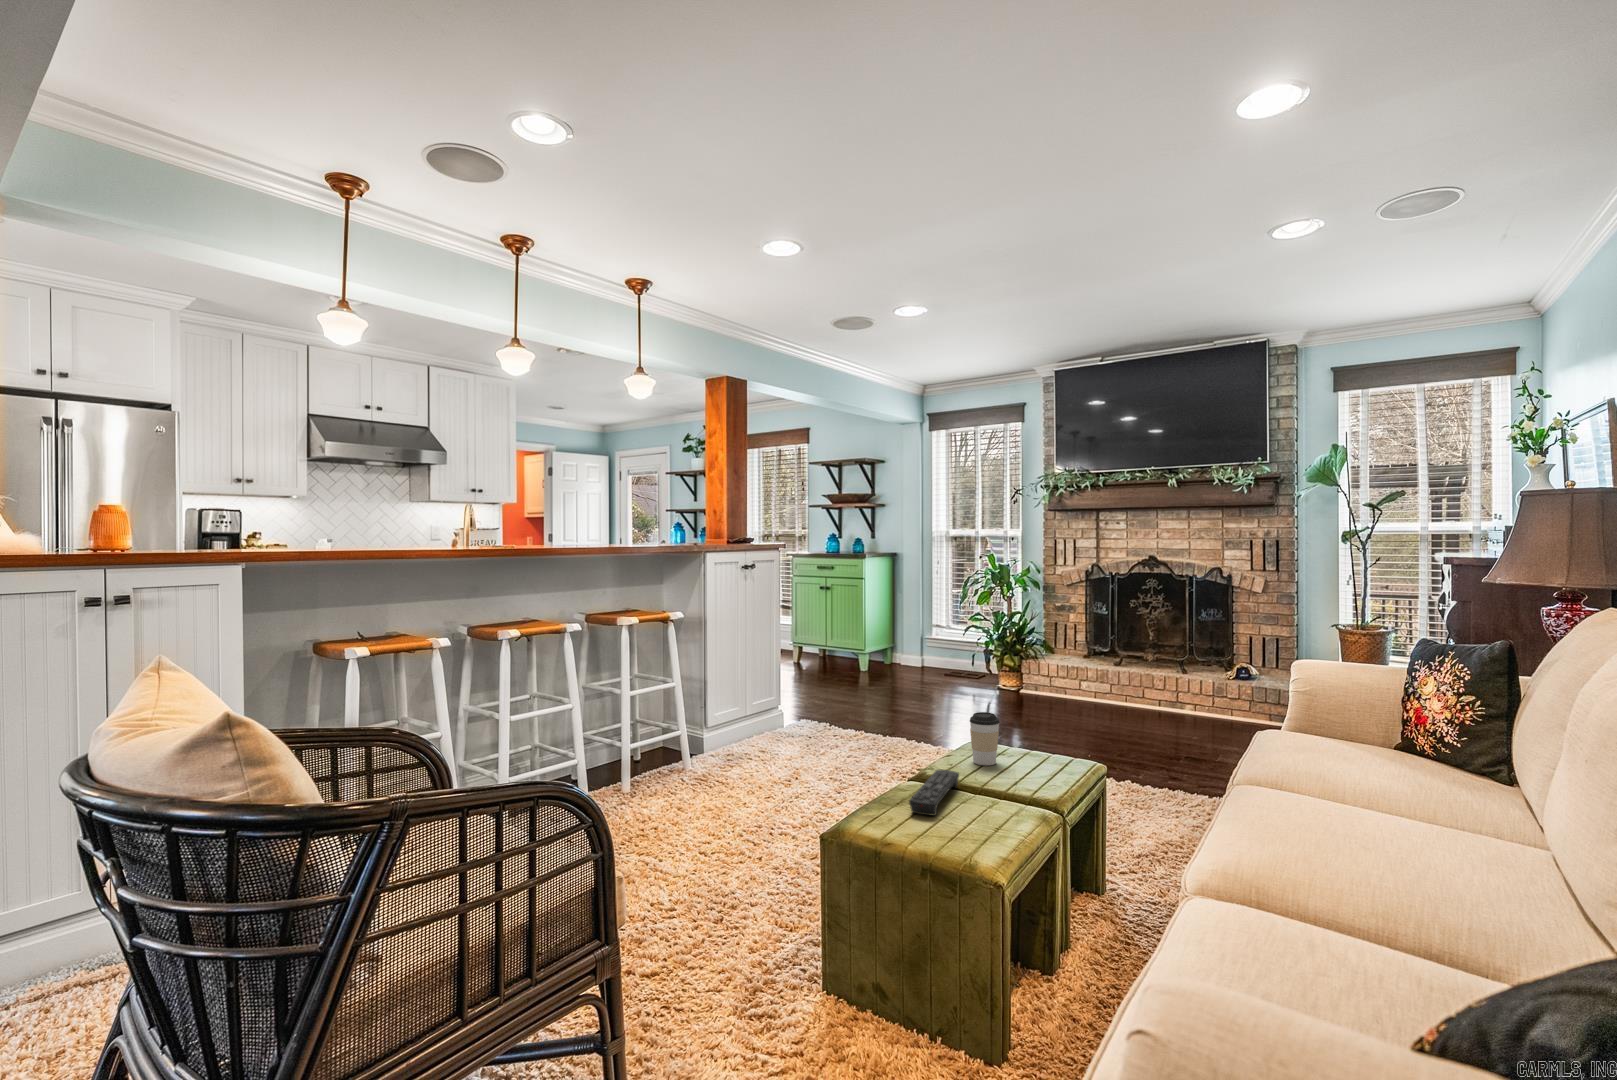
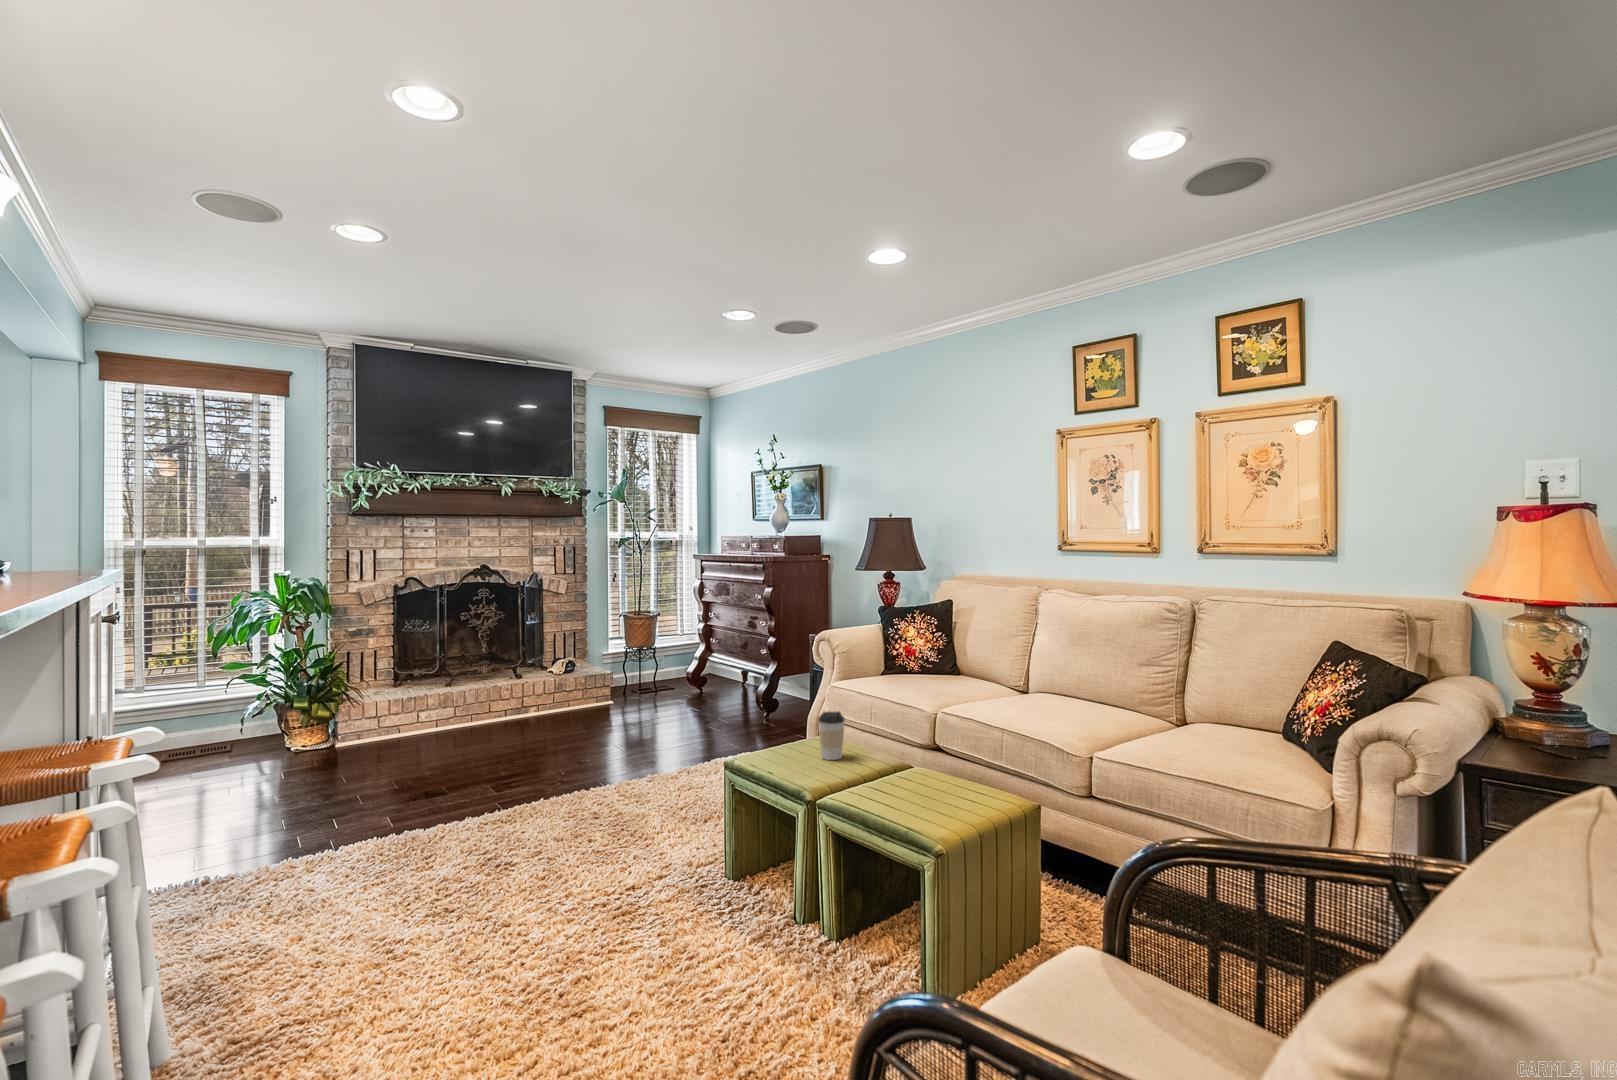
remote control: present [909,770,959,816] -> none [882,761,969,796]

